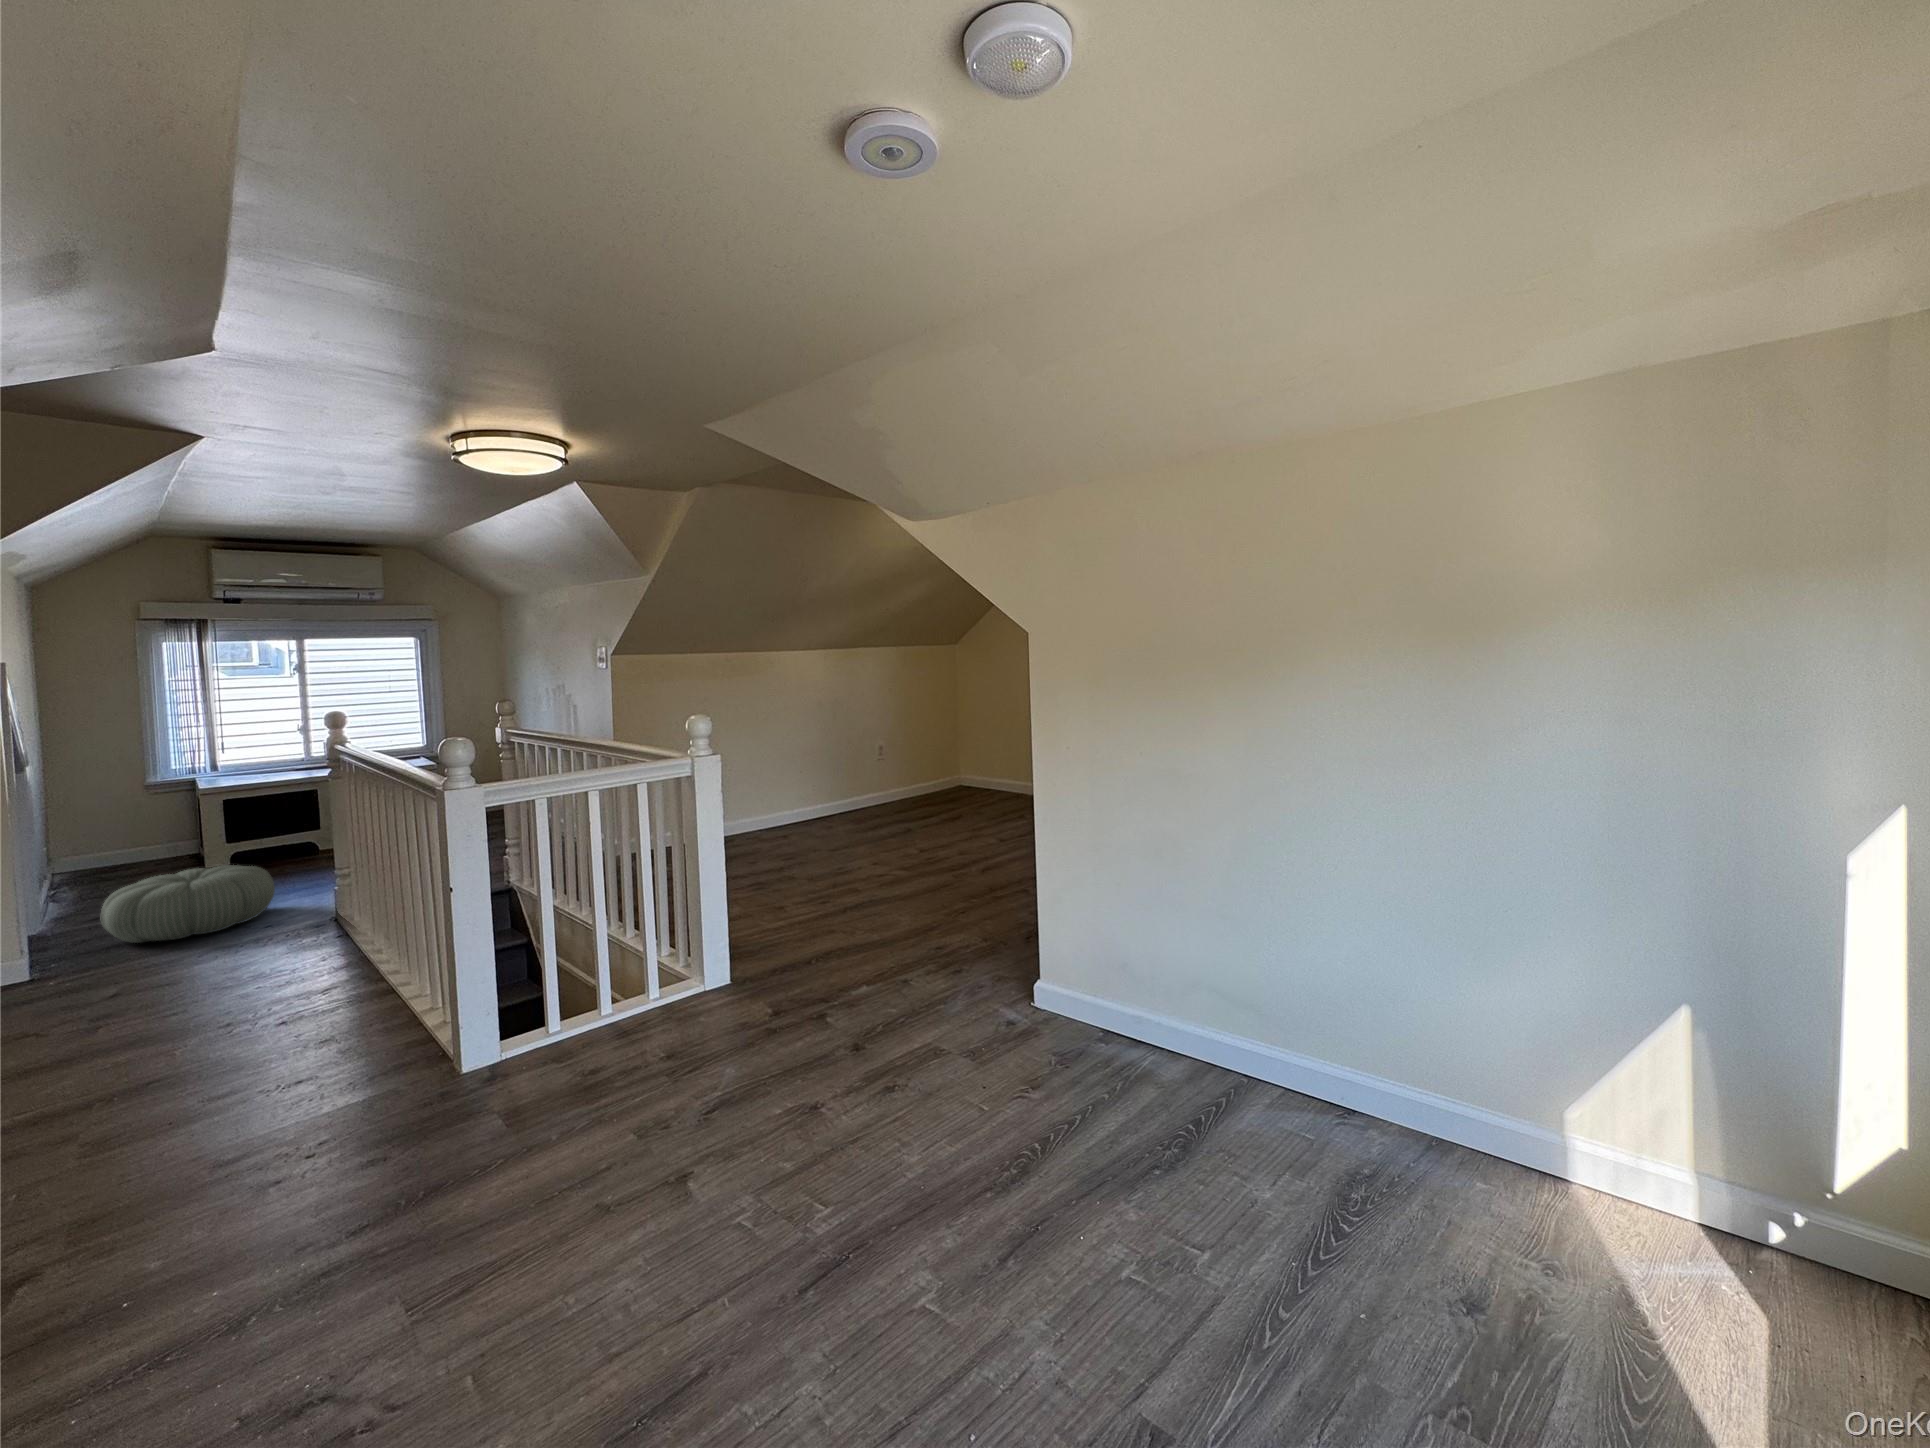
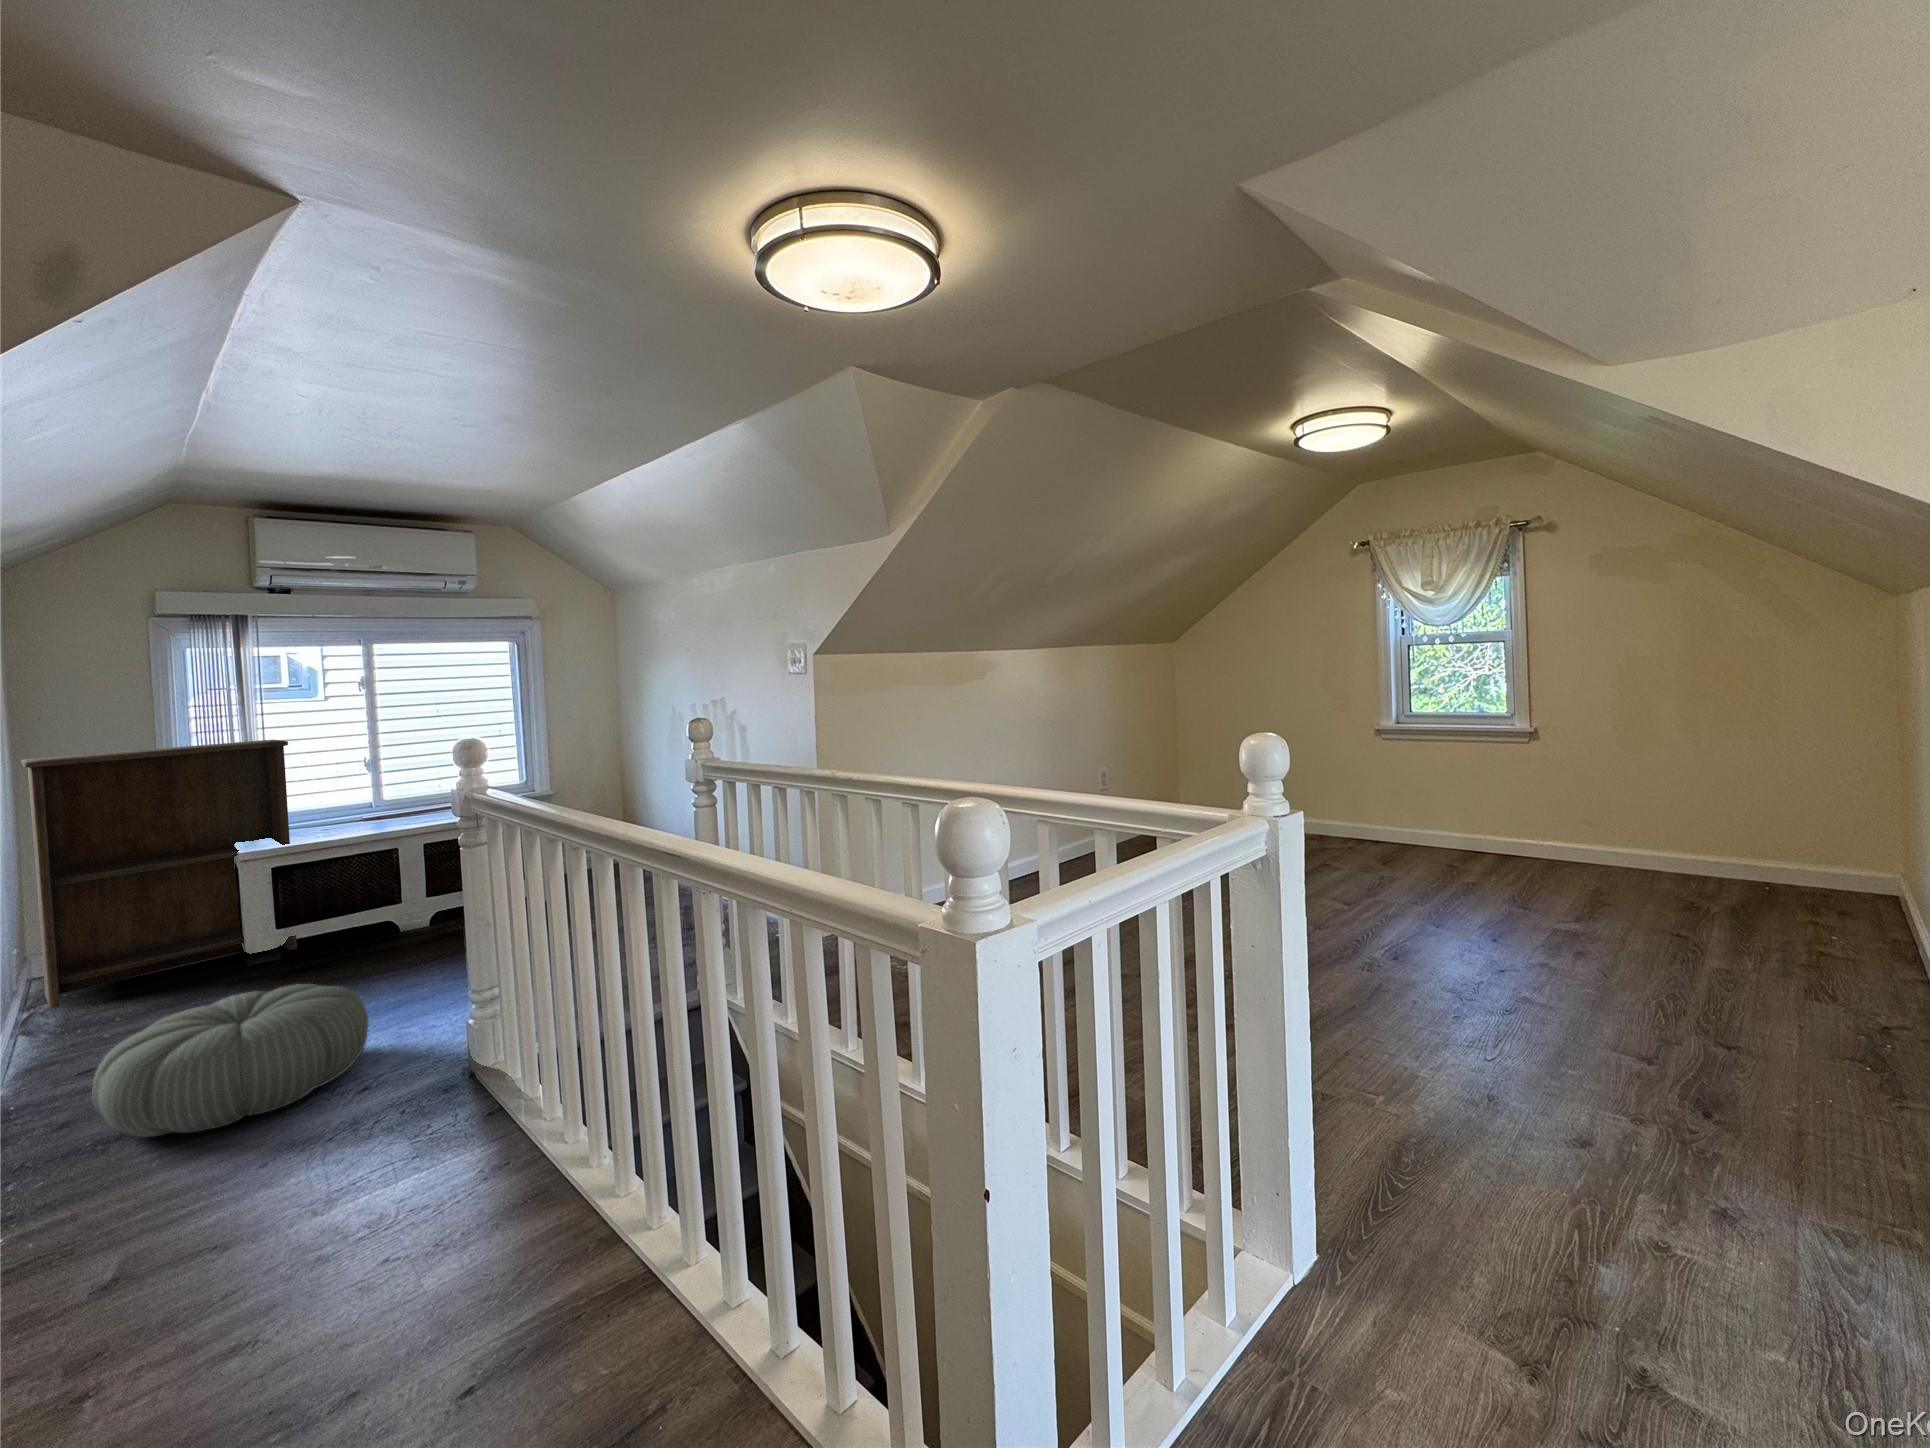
bookshelf: none [46,710,243,889] -> present [21,740,297,1008]

